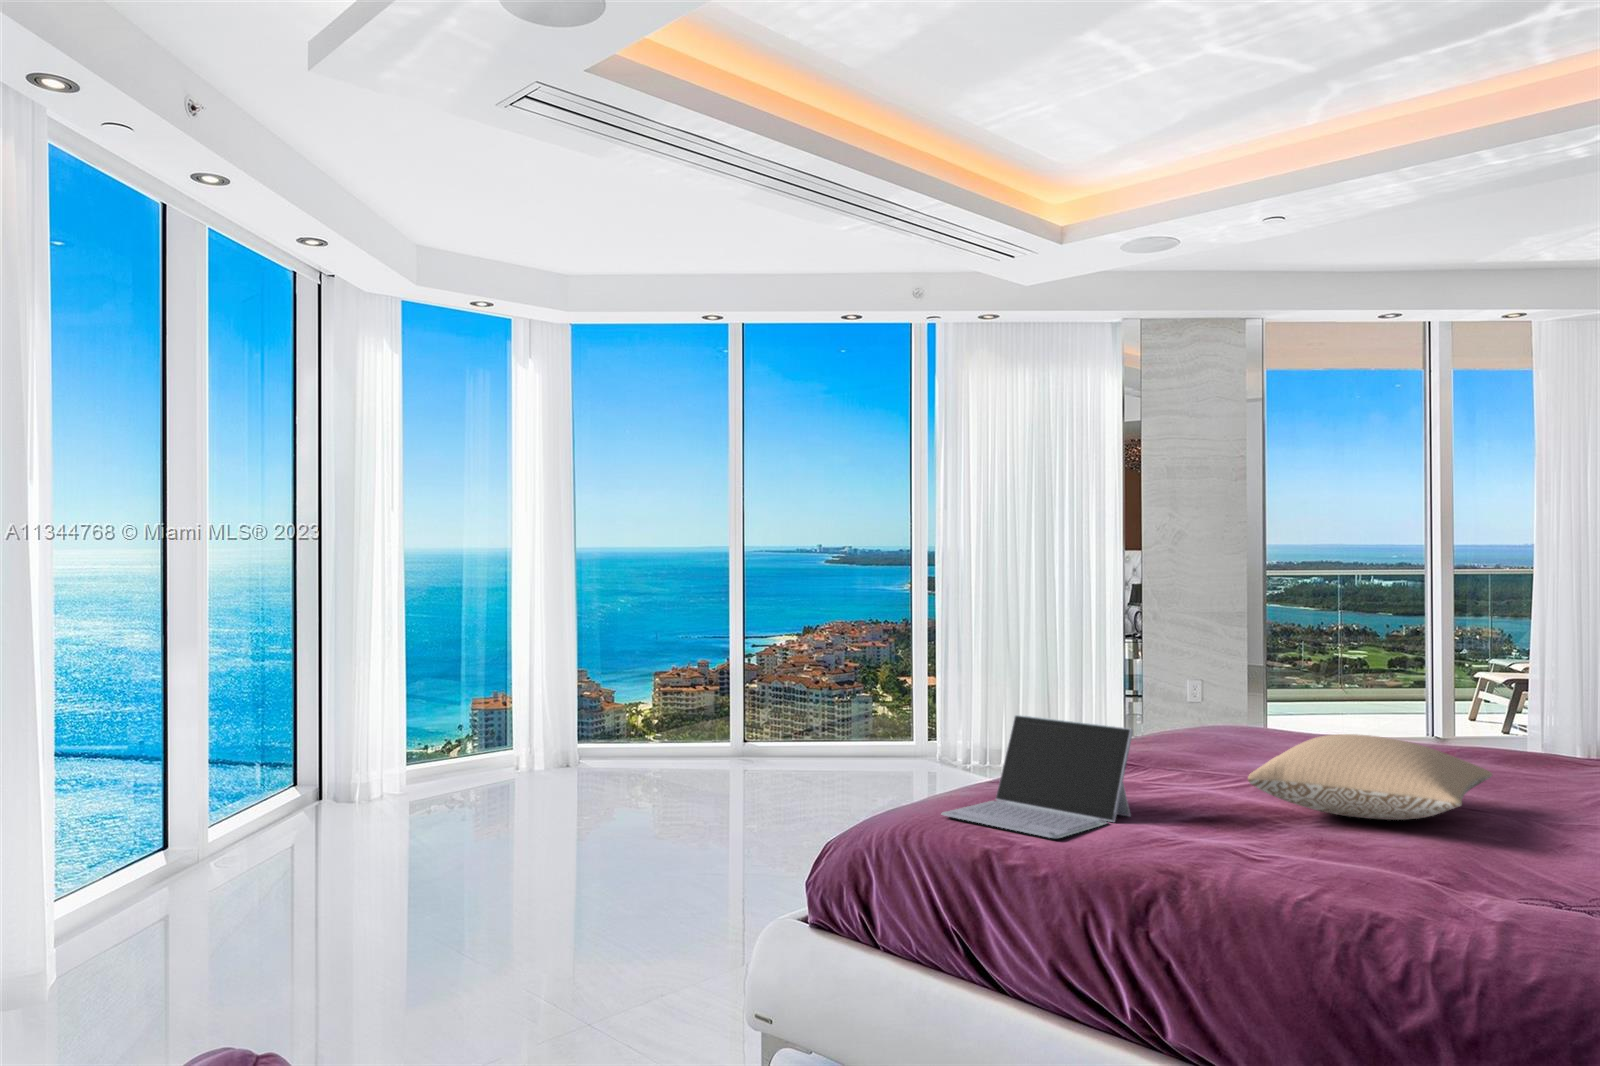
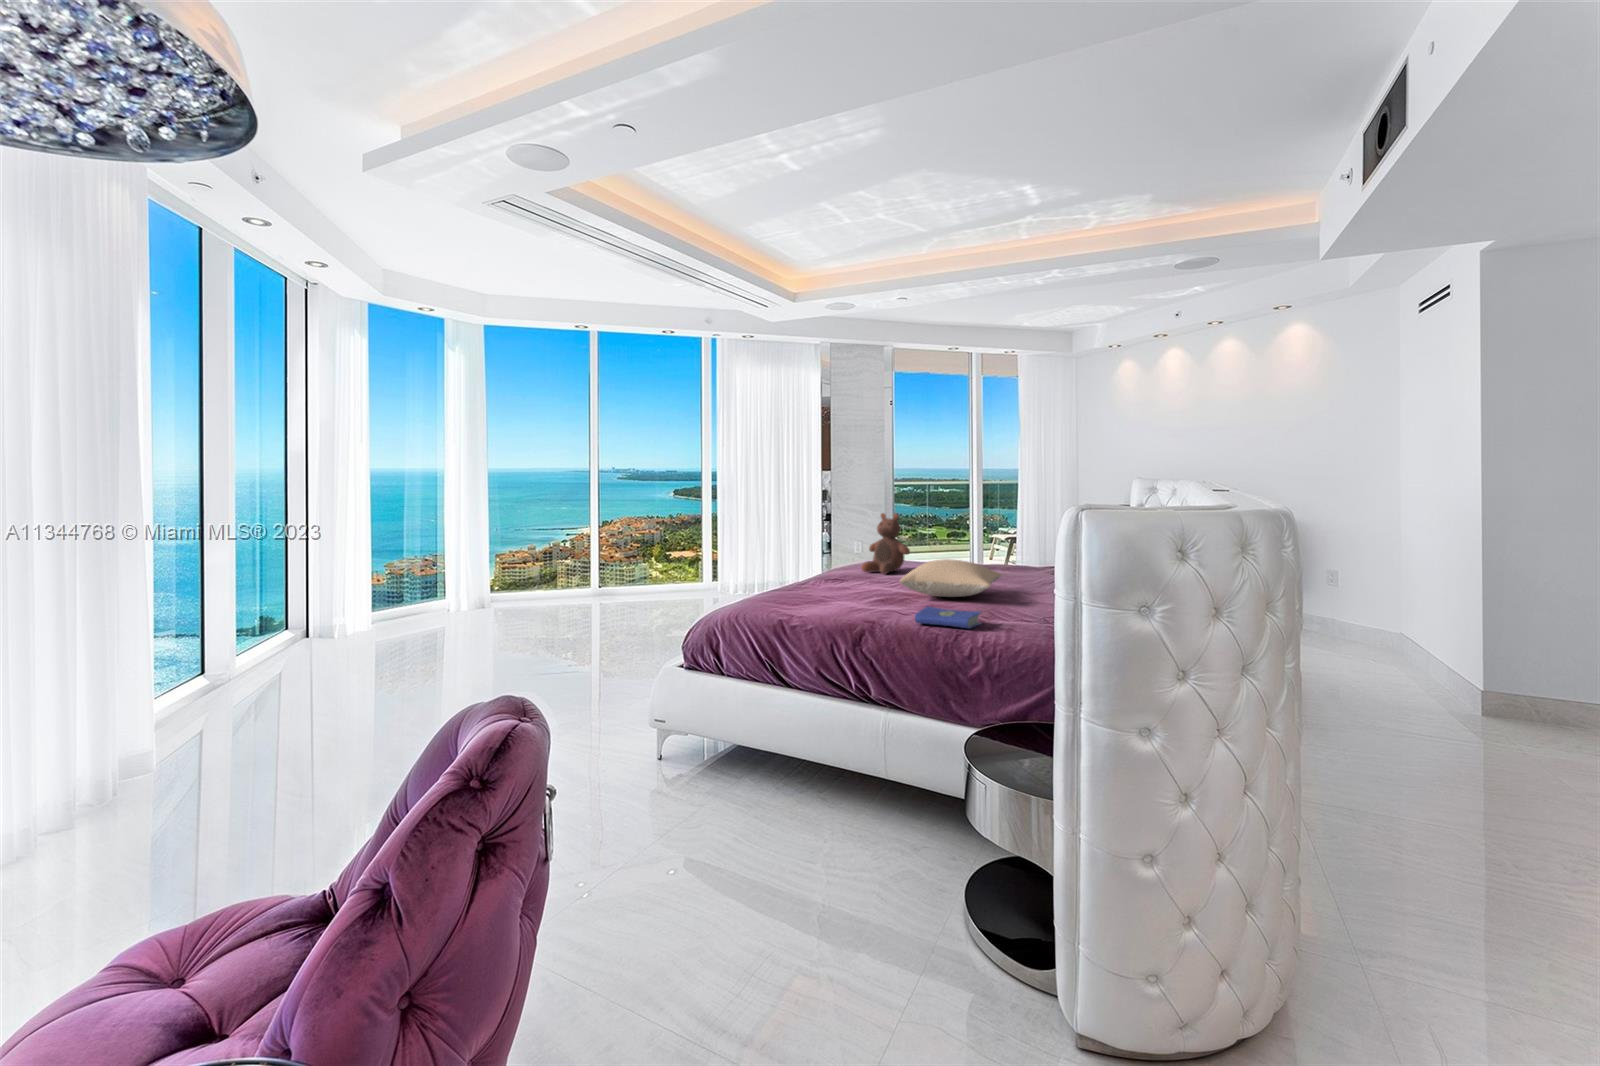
stuffed bear: none [1184,629,1286,751] -> present [861,513,910,574]
laptop: present [942,715,1133,838] -> none [754,556,847,613]
hardcover book: none [1270,845,1439,913] -> present [915,606,981,628]

